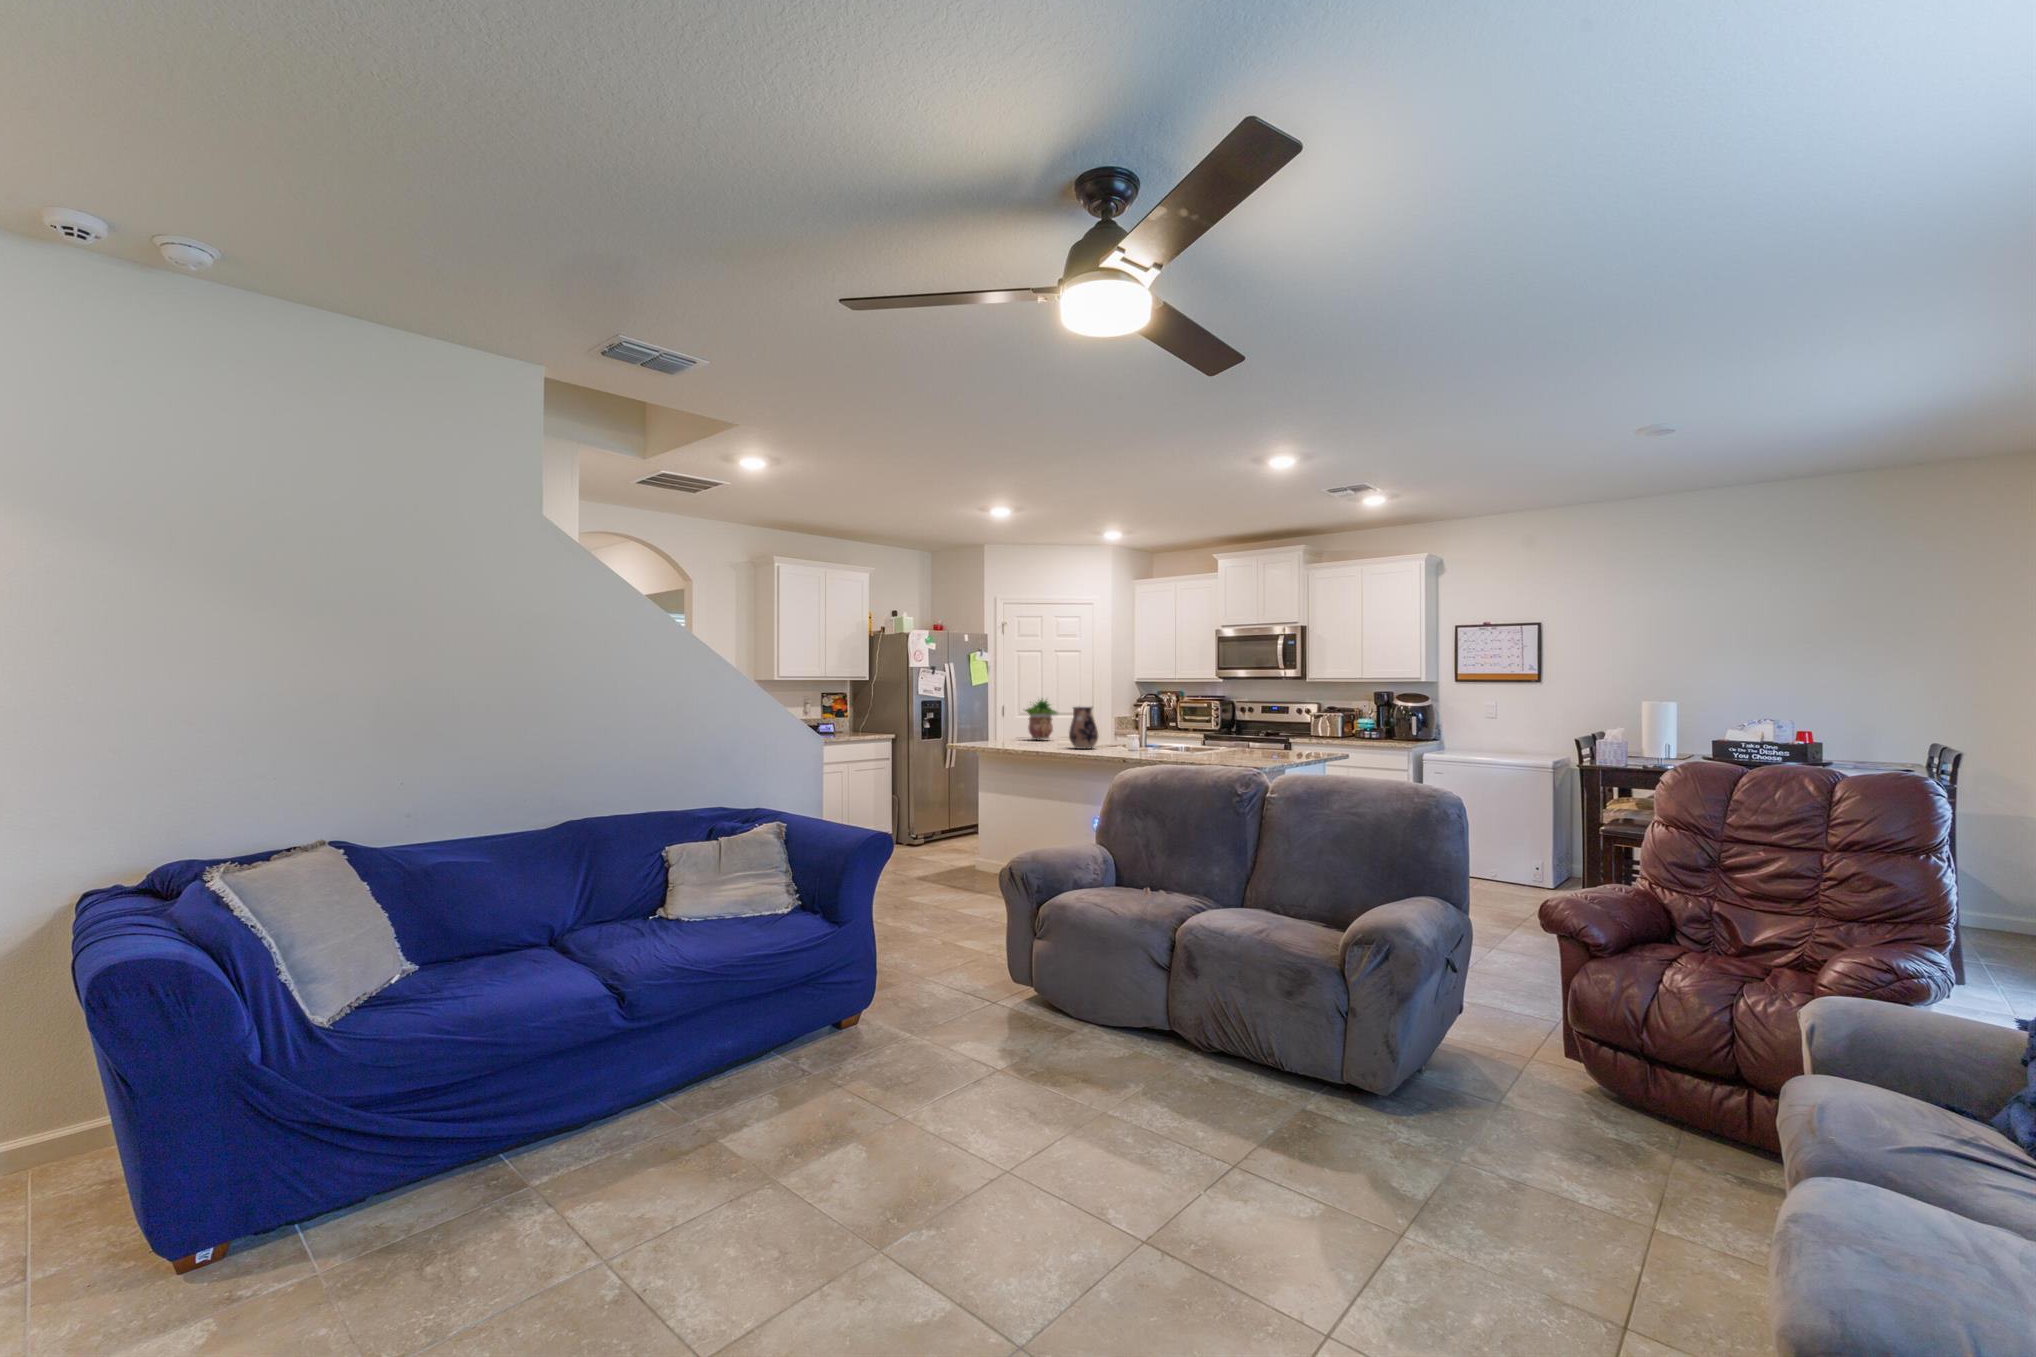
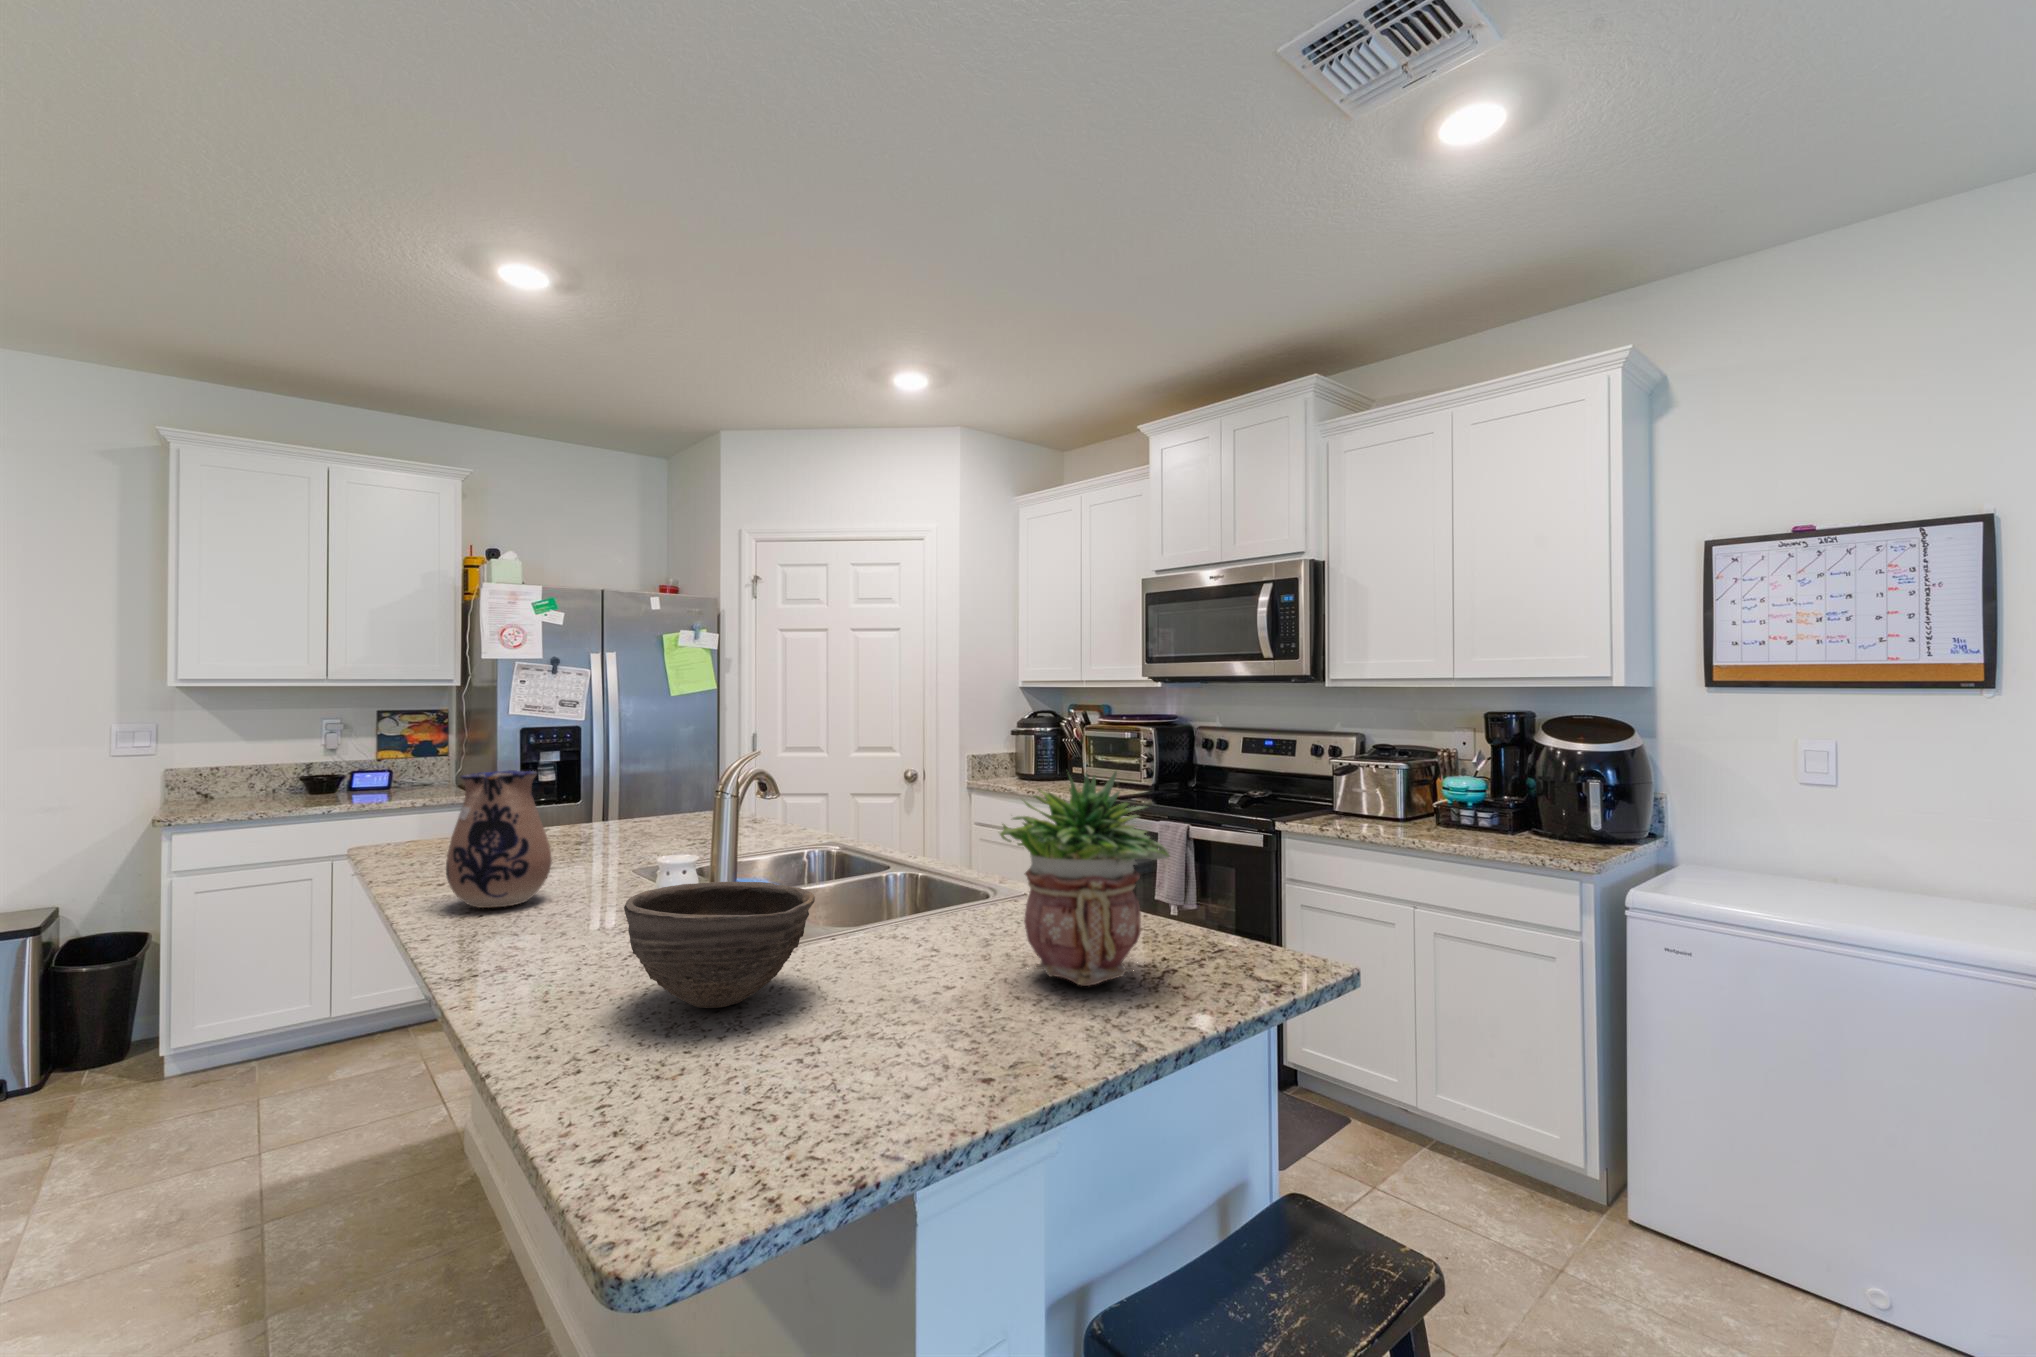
potted plant: present [1025,698,1058,740] -> present [1000,771,1169,986]
bowl: none [1188,729,1234,755] -> present [624,882,815,1008]

